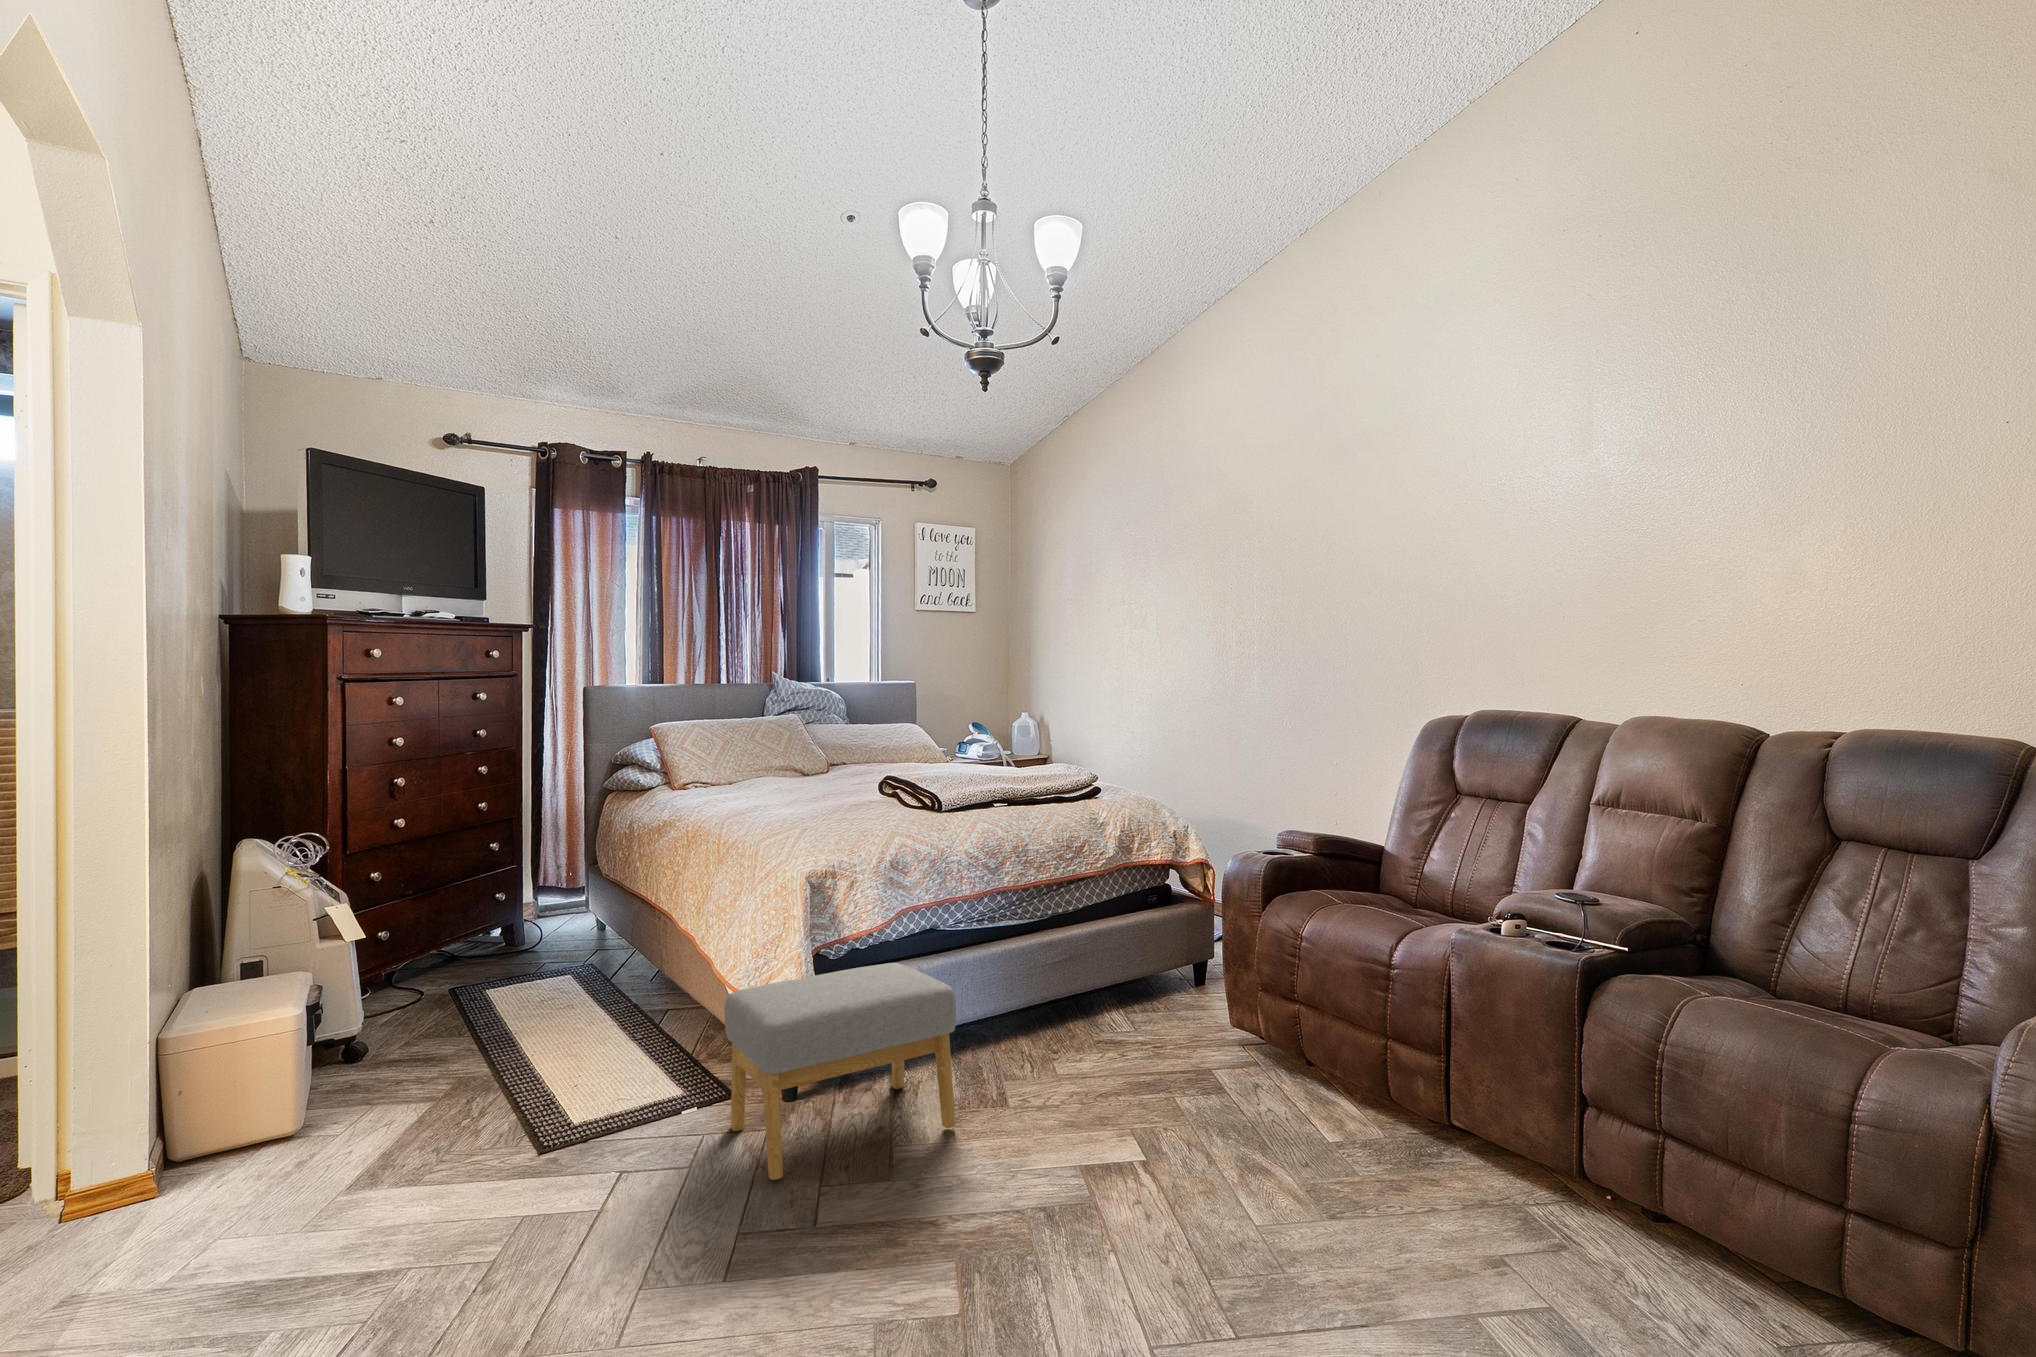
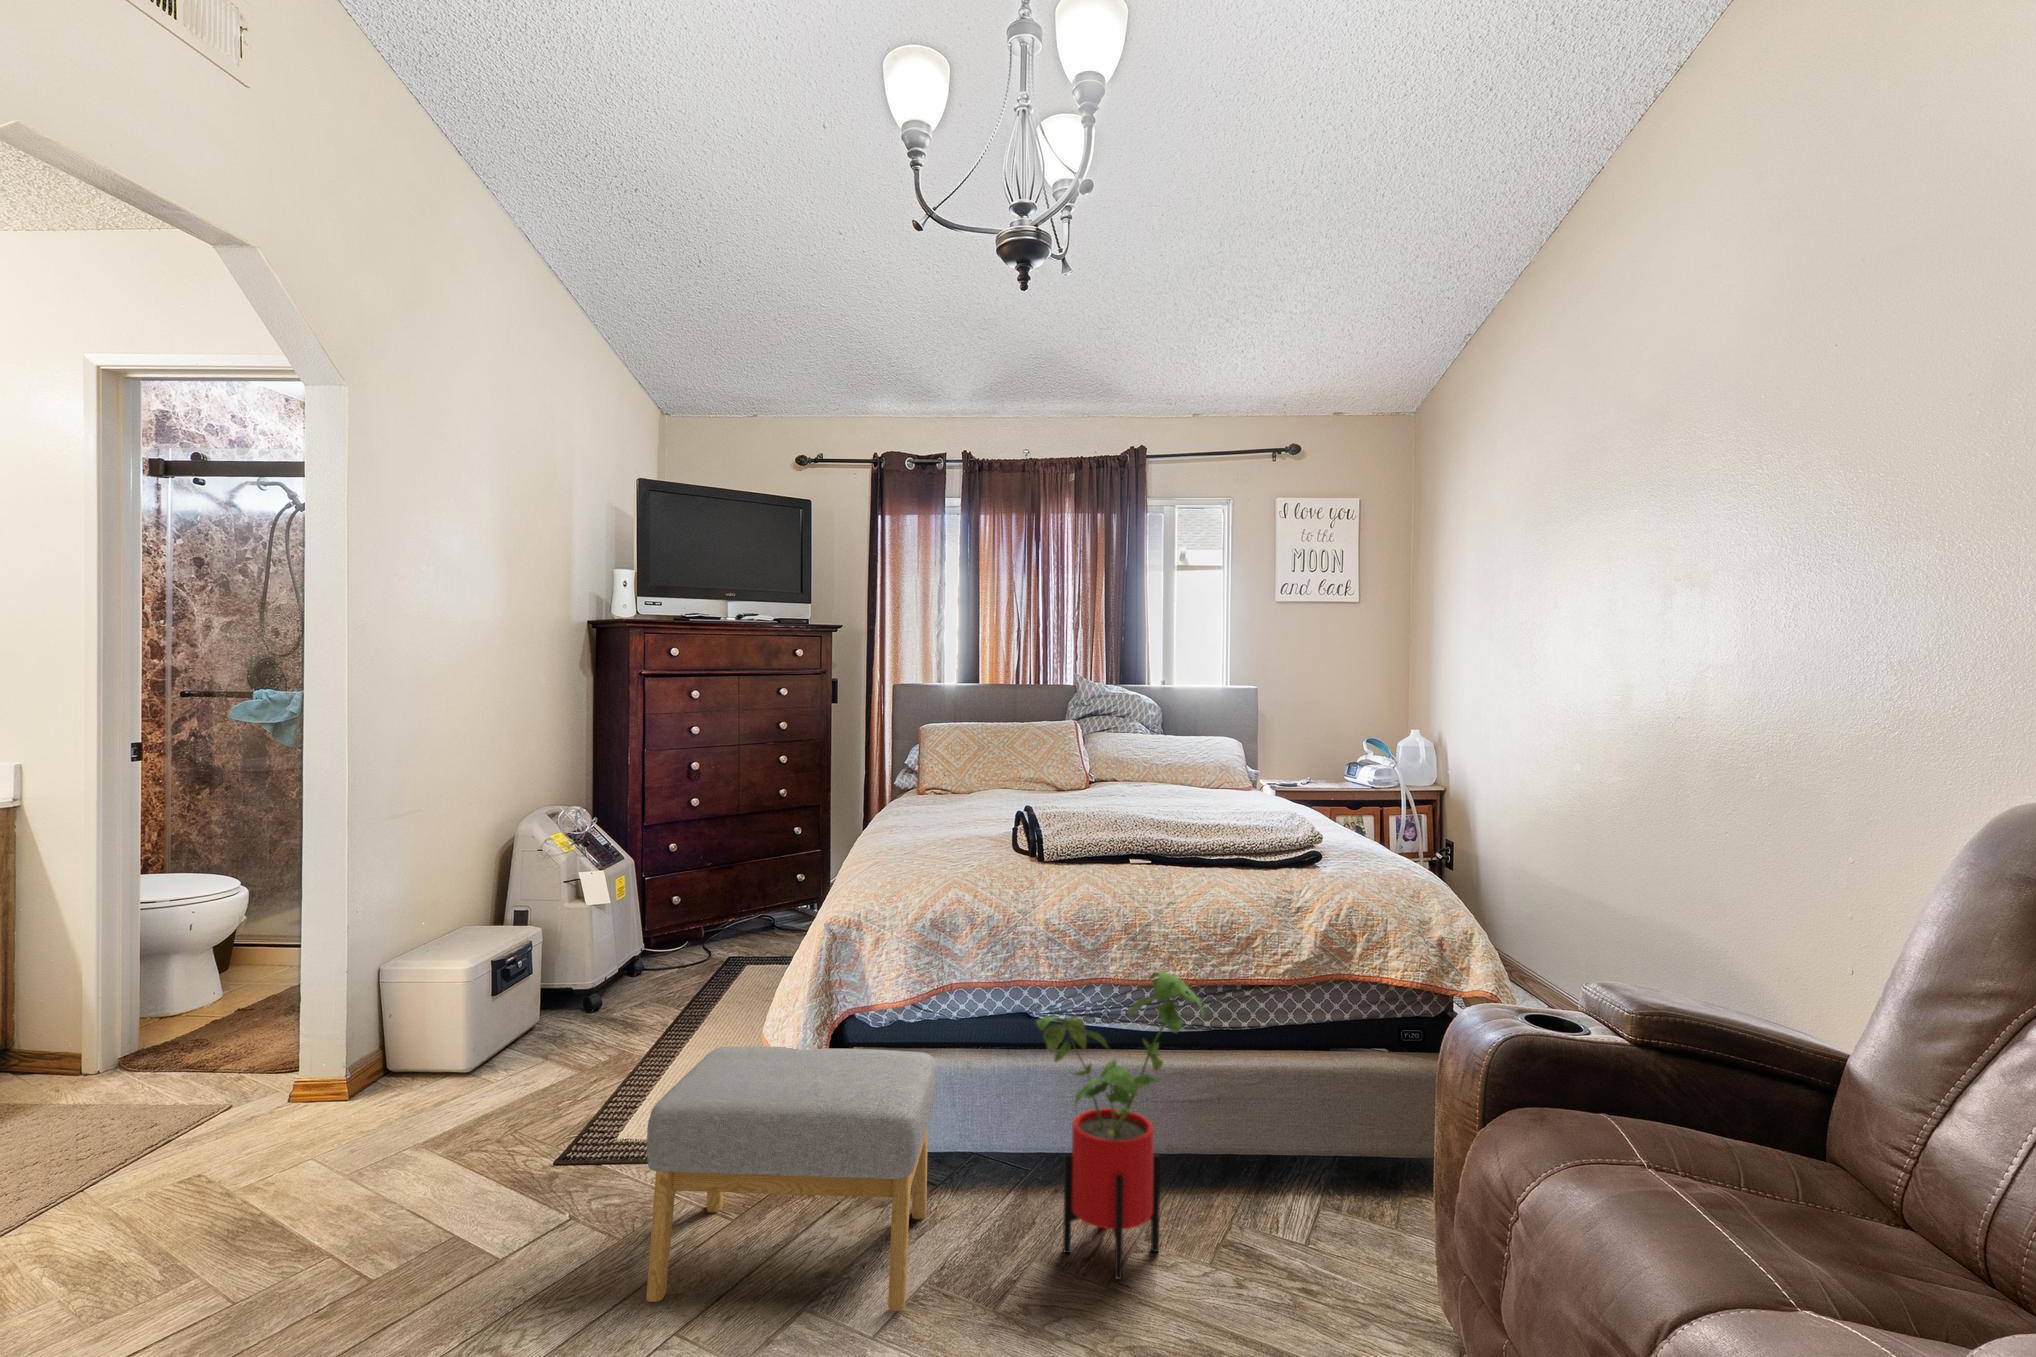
house plant: none [973,870,1086,1075] -> present [1036,971,1204,1279]

